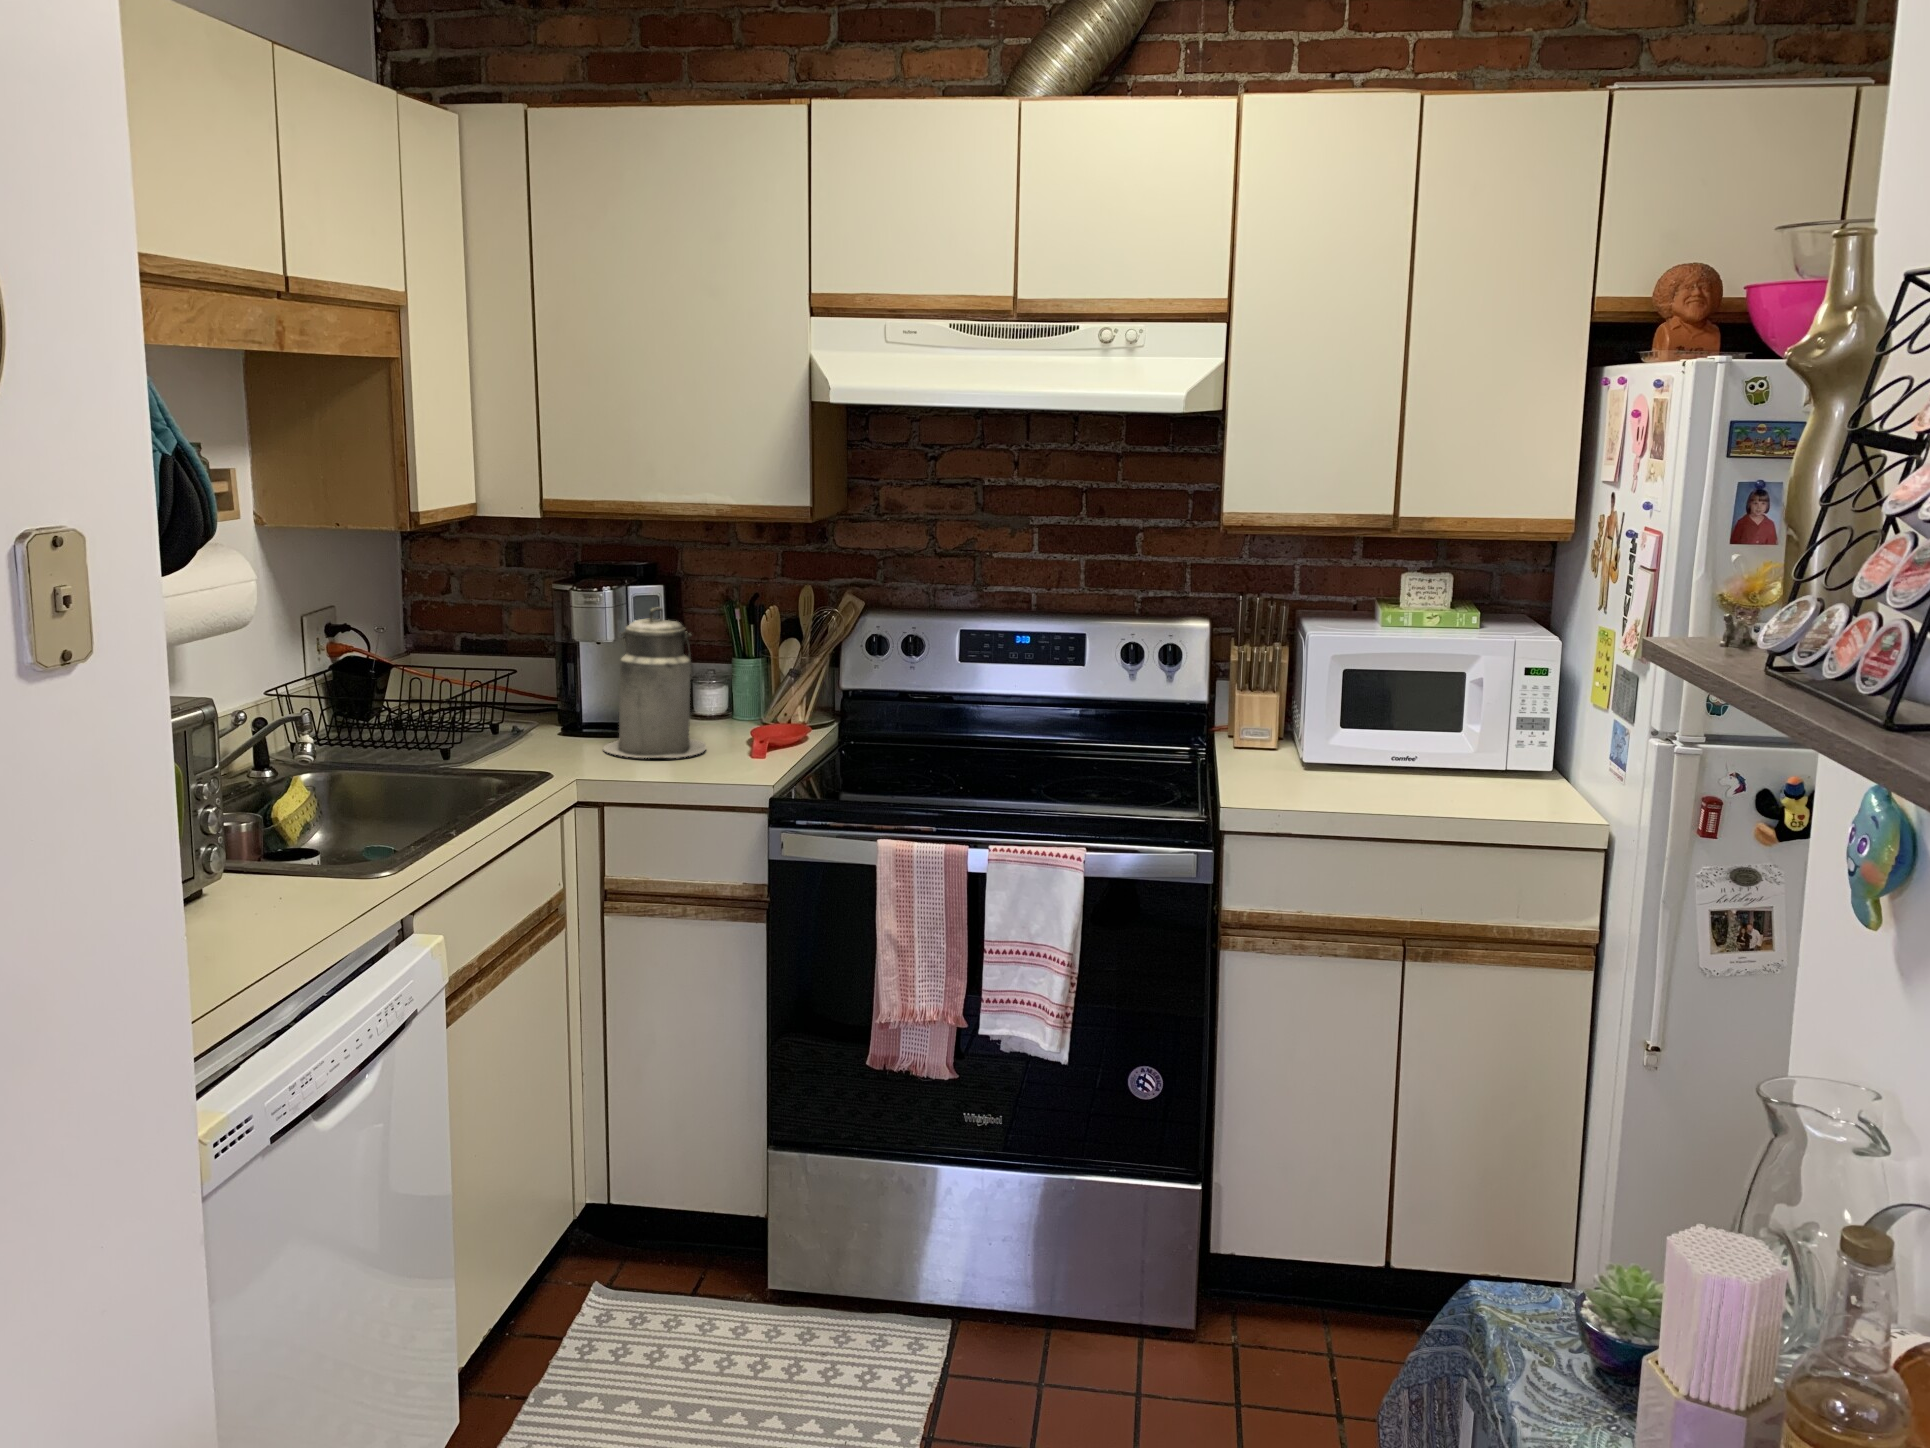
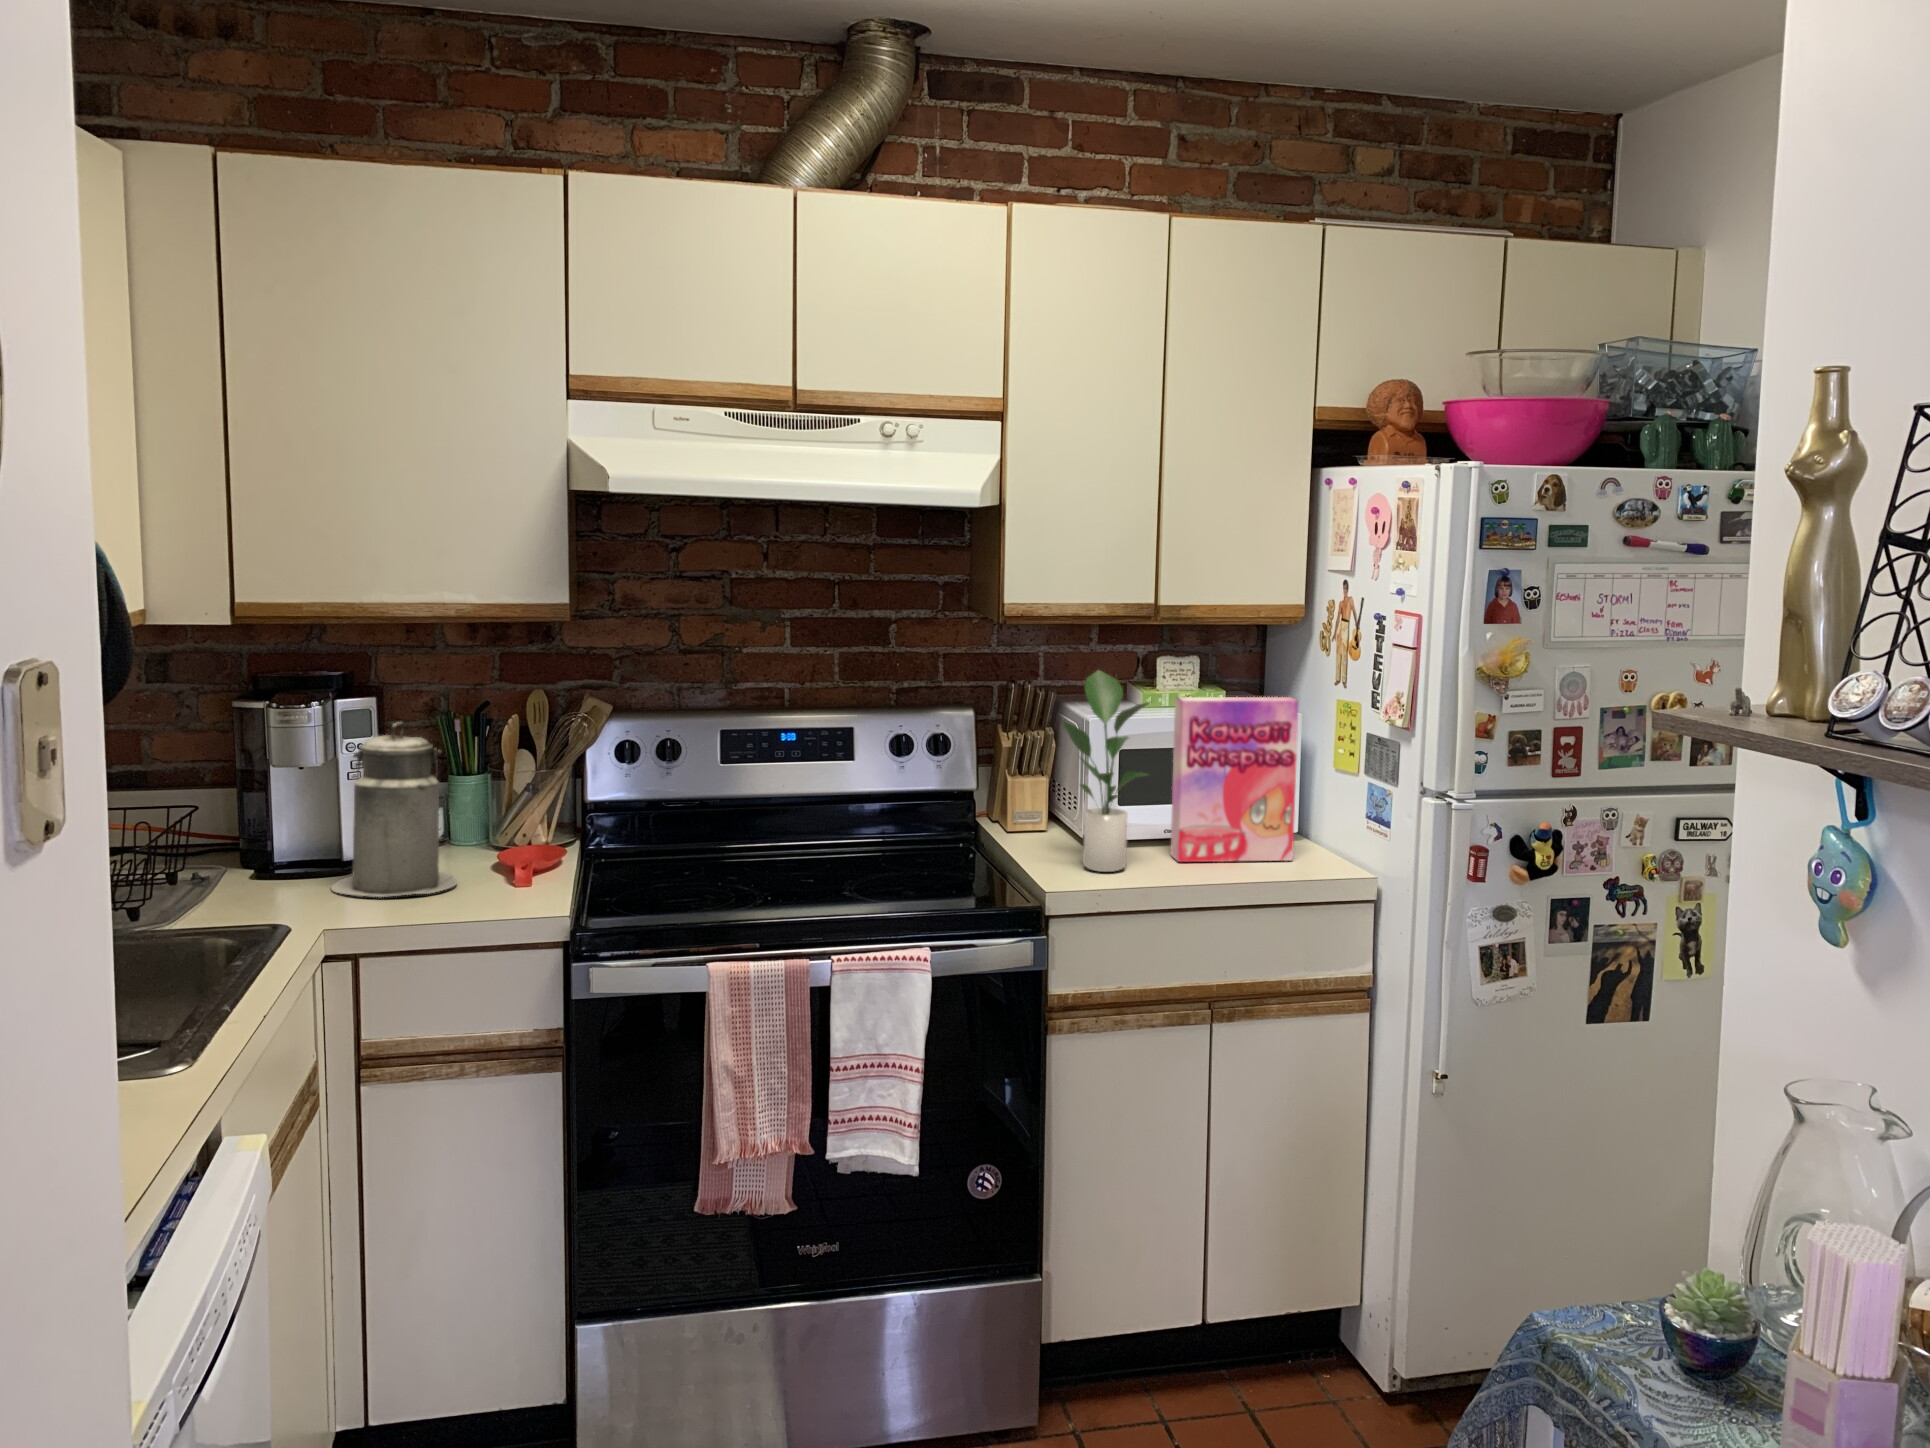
potted plant: none [1260,583,1359,791] -> present [1062,670,1149,872]
cereal box: none [1390,615,1536,796] -> present [1171,697,1299,862]

